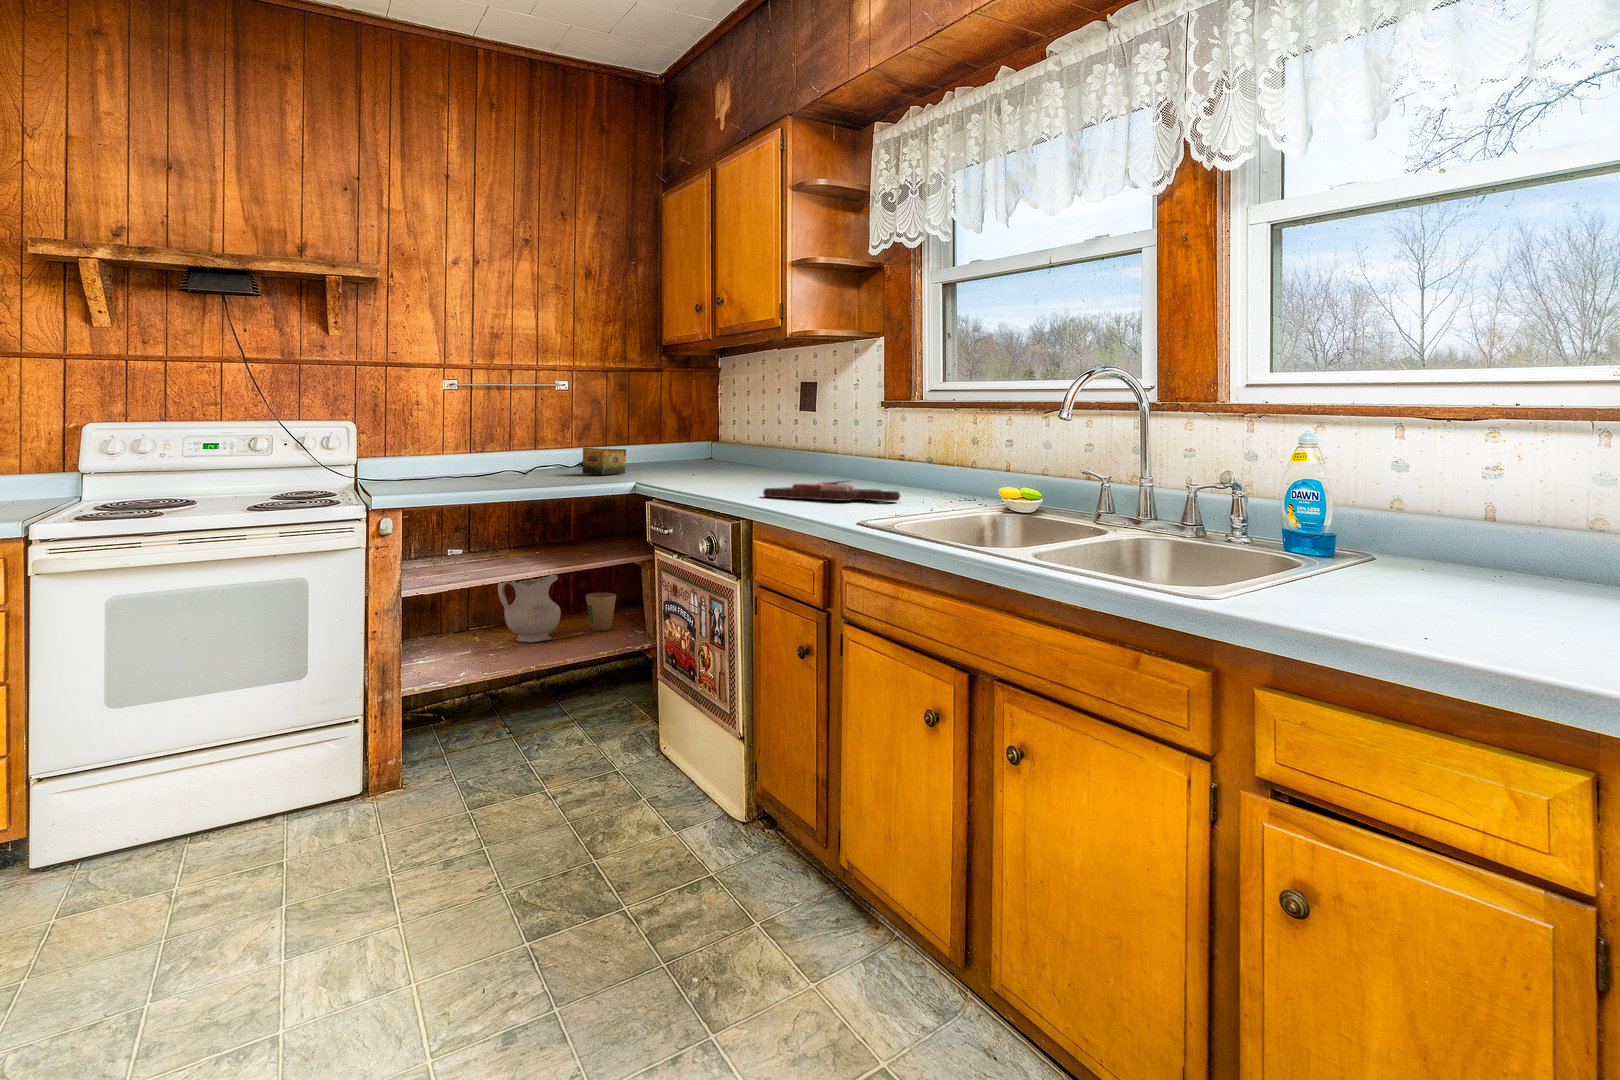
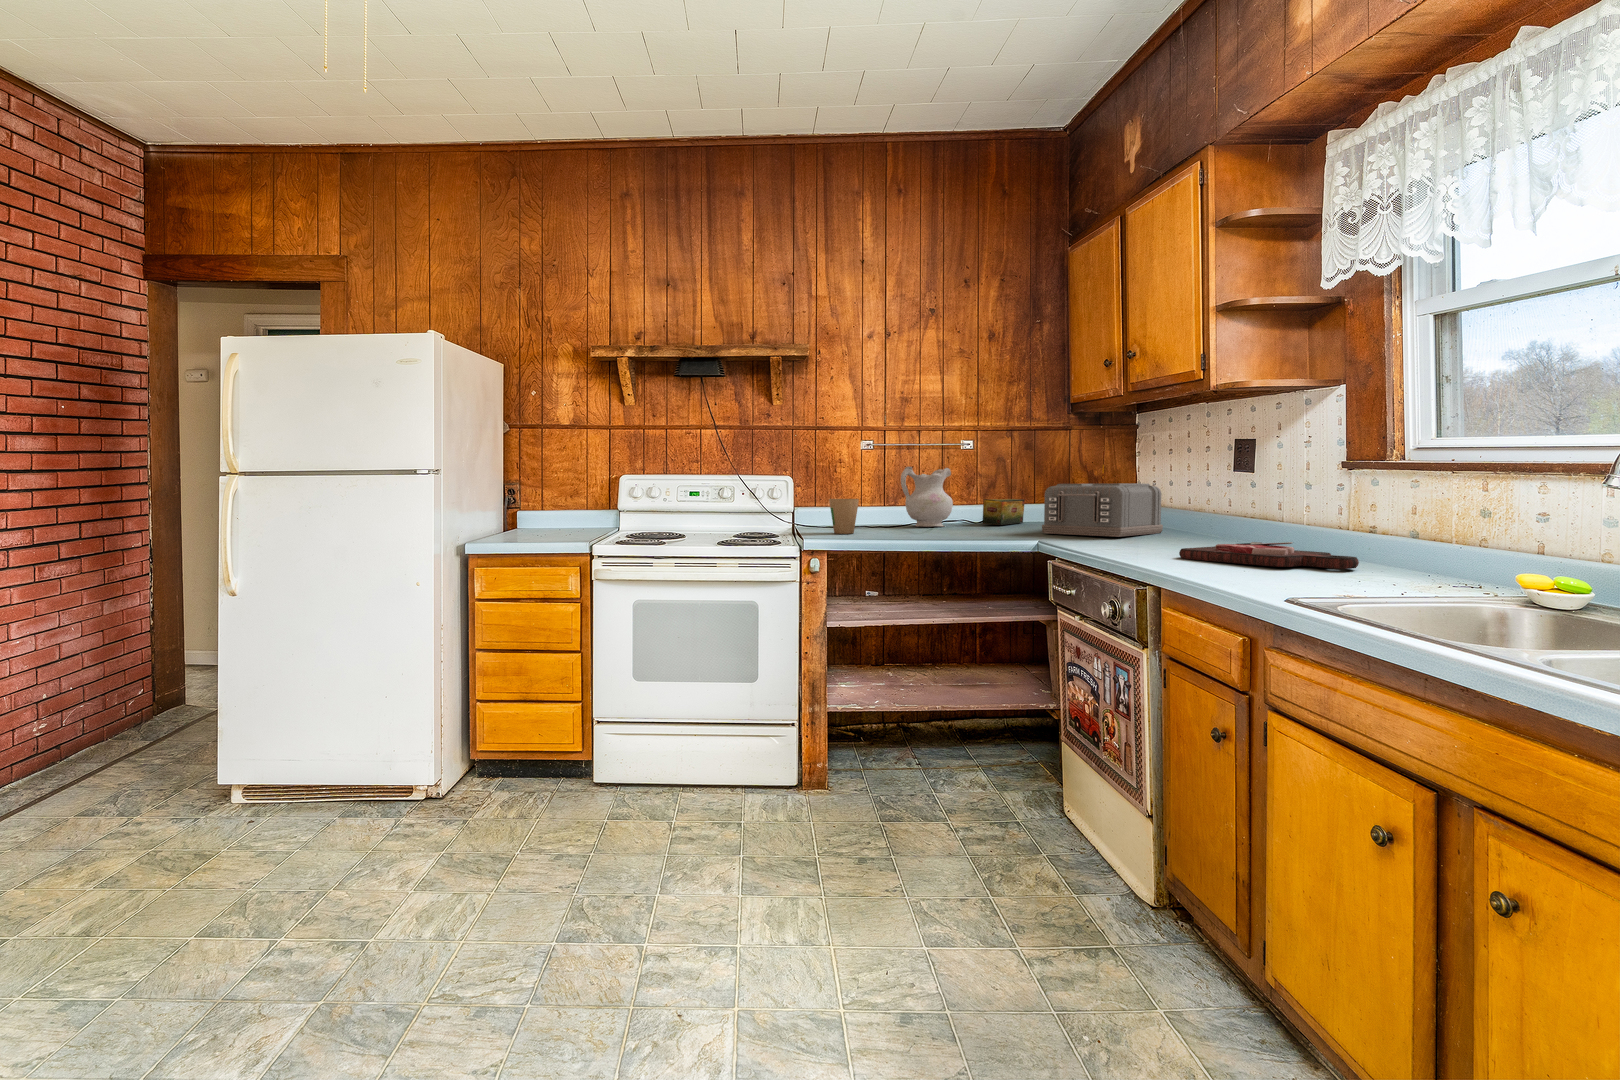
toaster: none [642,431,755,483] -> present [1042,483,1163,537]
ceramic pitcher: present [498,575,561,642] -> present [901,466,953,527]
paper cup: present [586,593,616,631] -> present [829,499,859,534]

